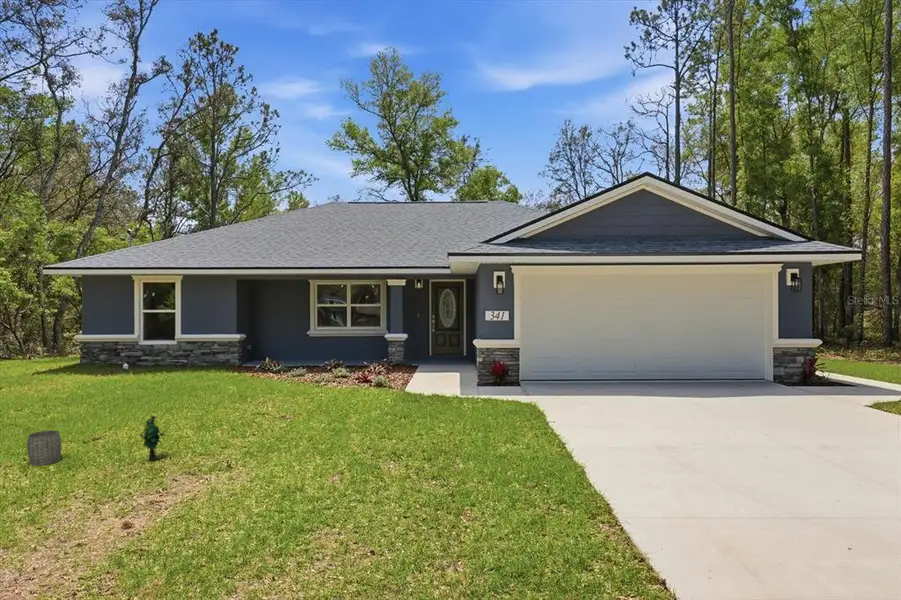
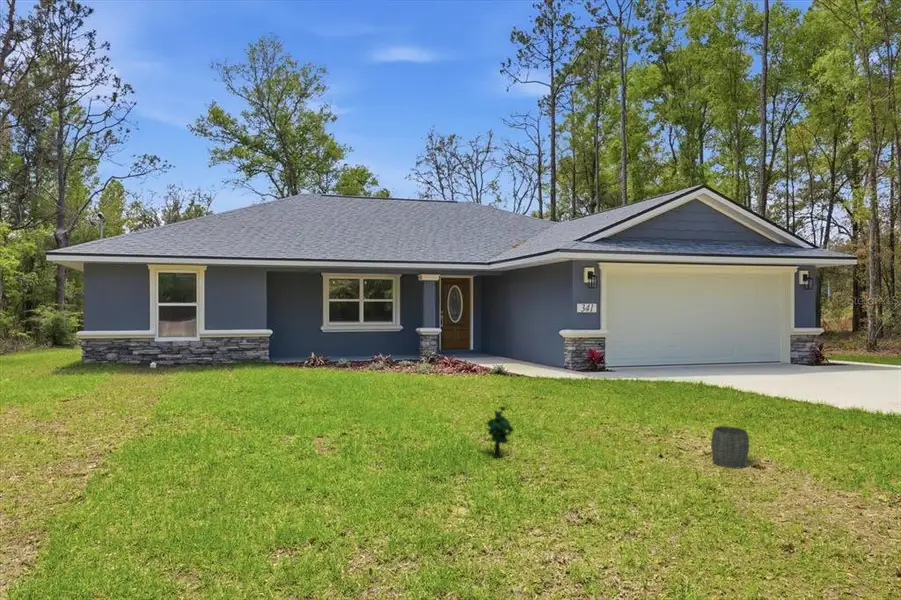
woven basket: present [27,430,62,466] -> present [711,426,749,469]

